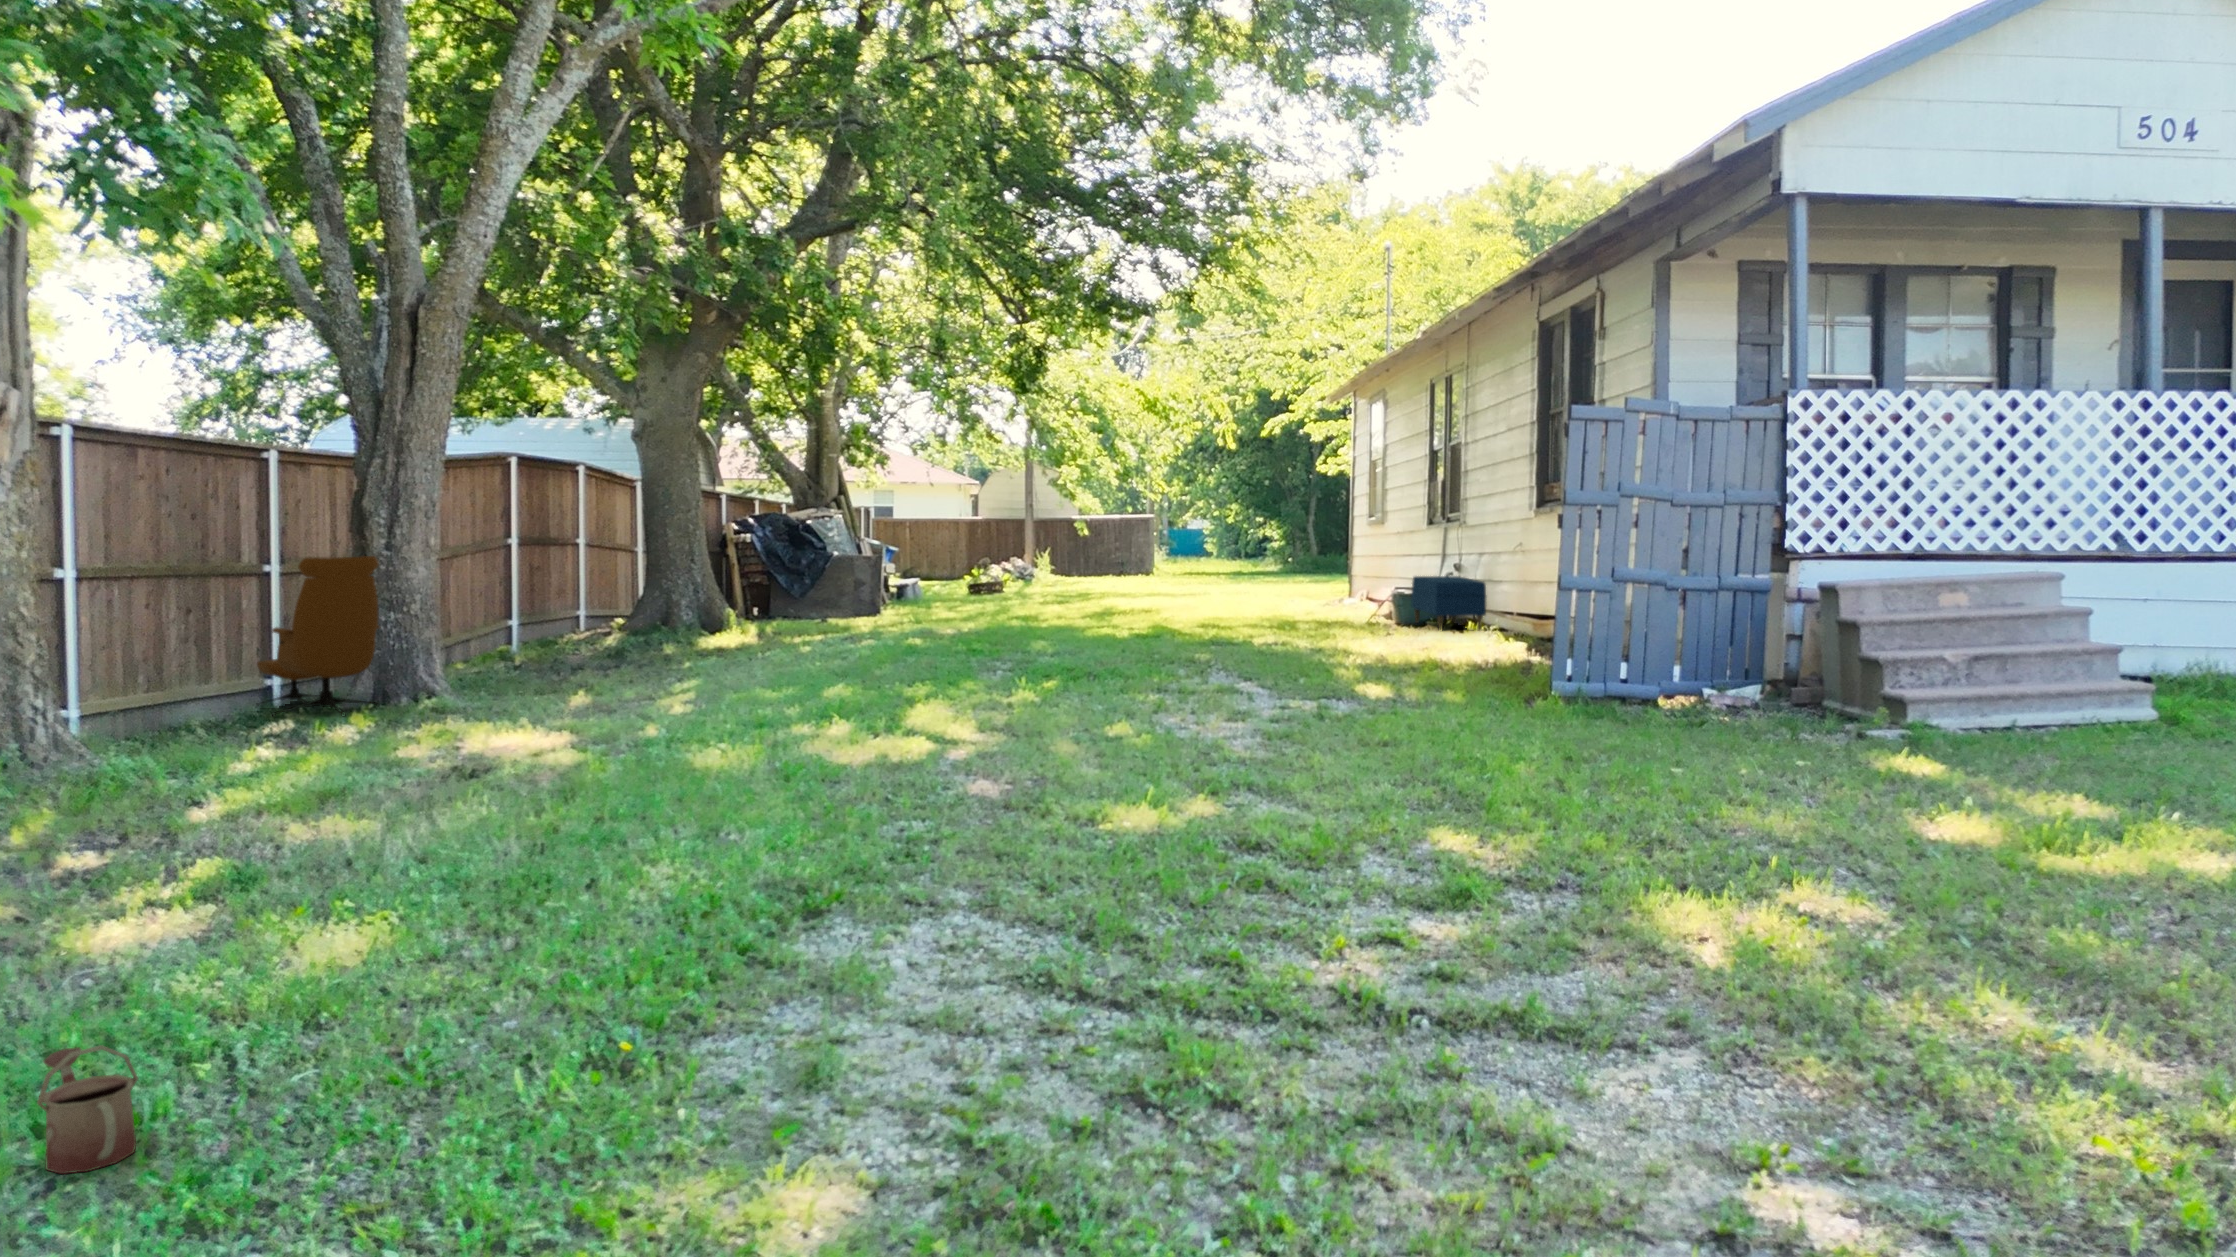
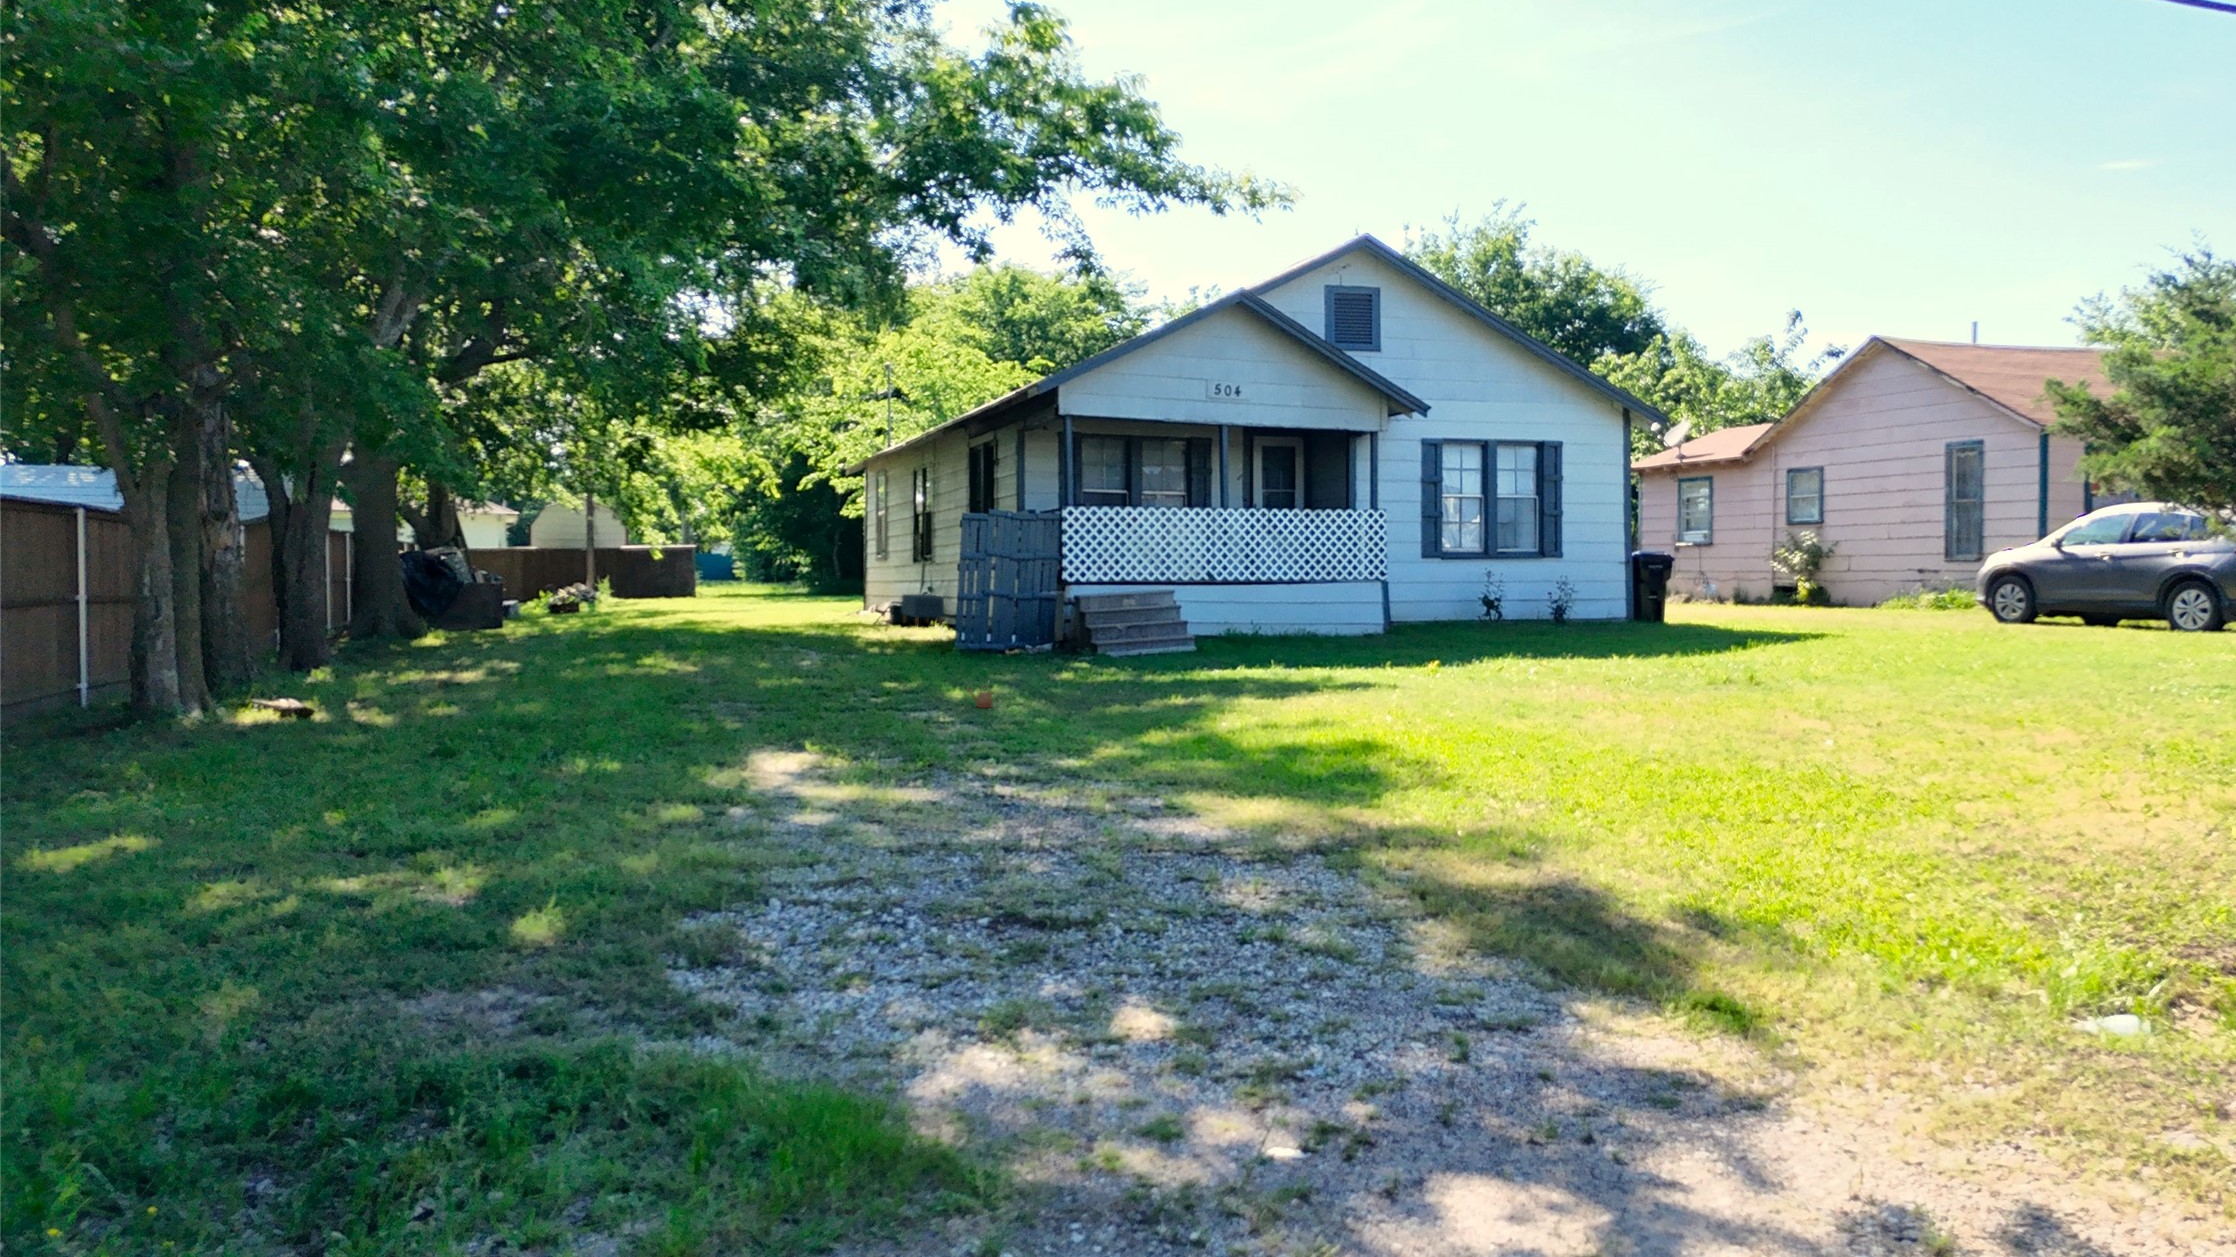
lounge chair: present [257,556,381,716] -> none [255,581,346,665]
watering can: present [37,1045,138,1174] -> present [967,685,993,708]

